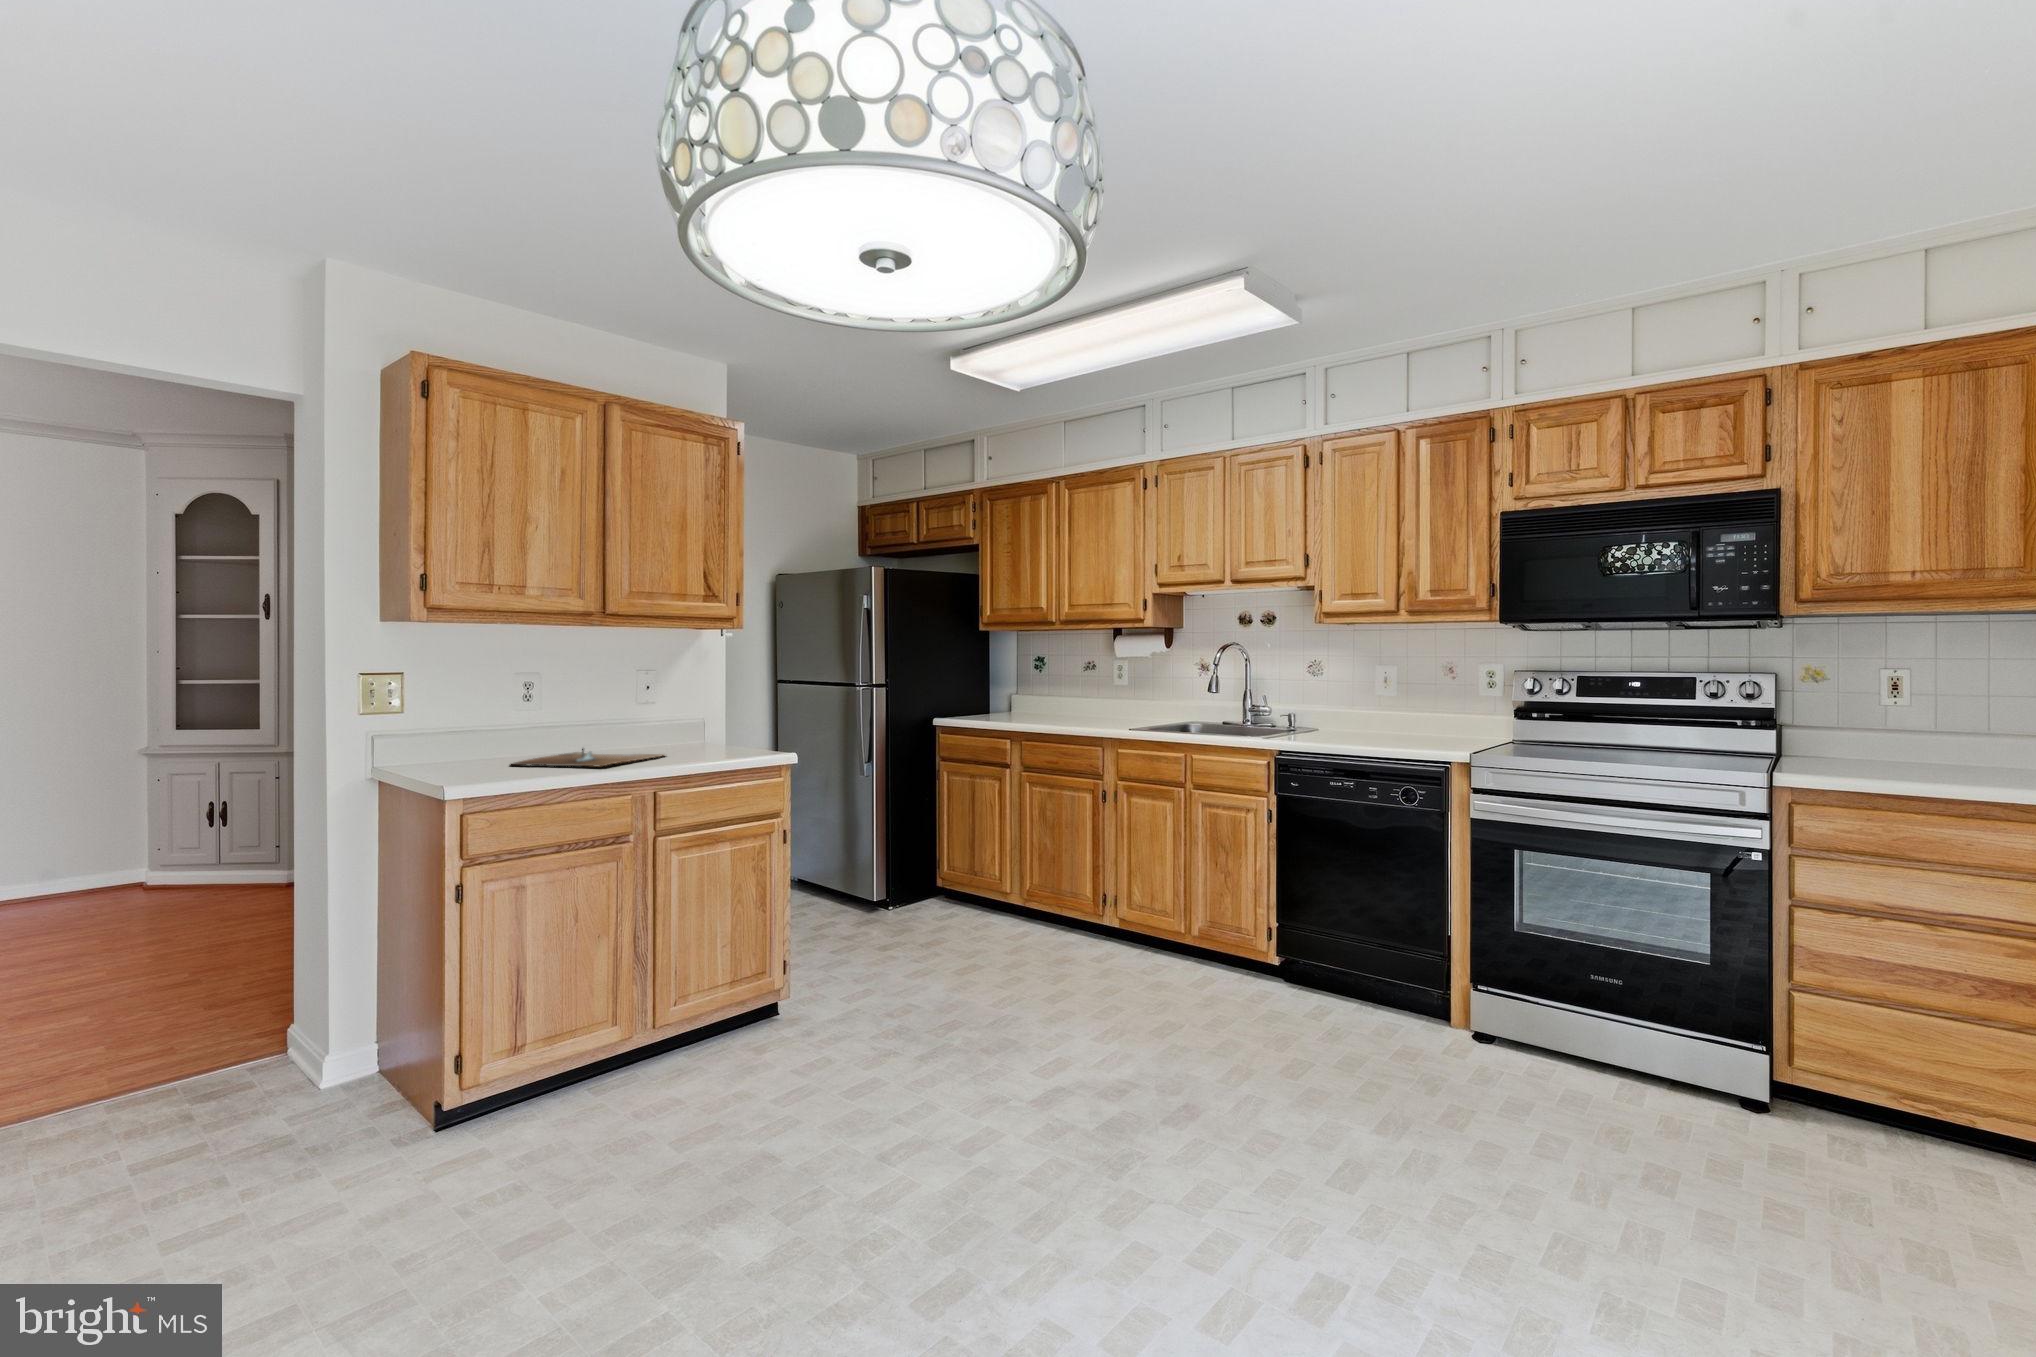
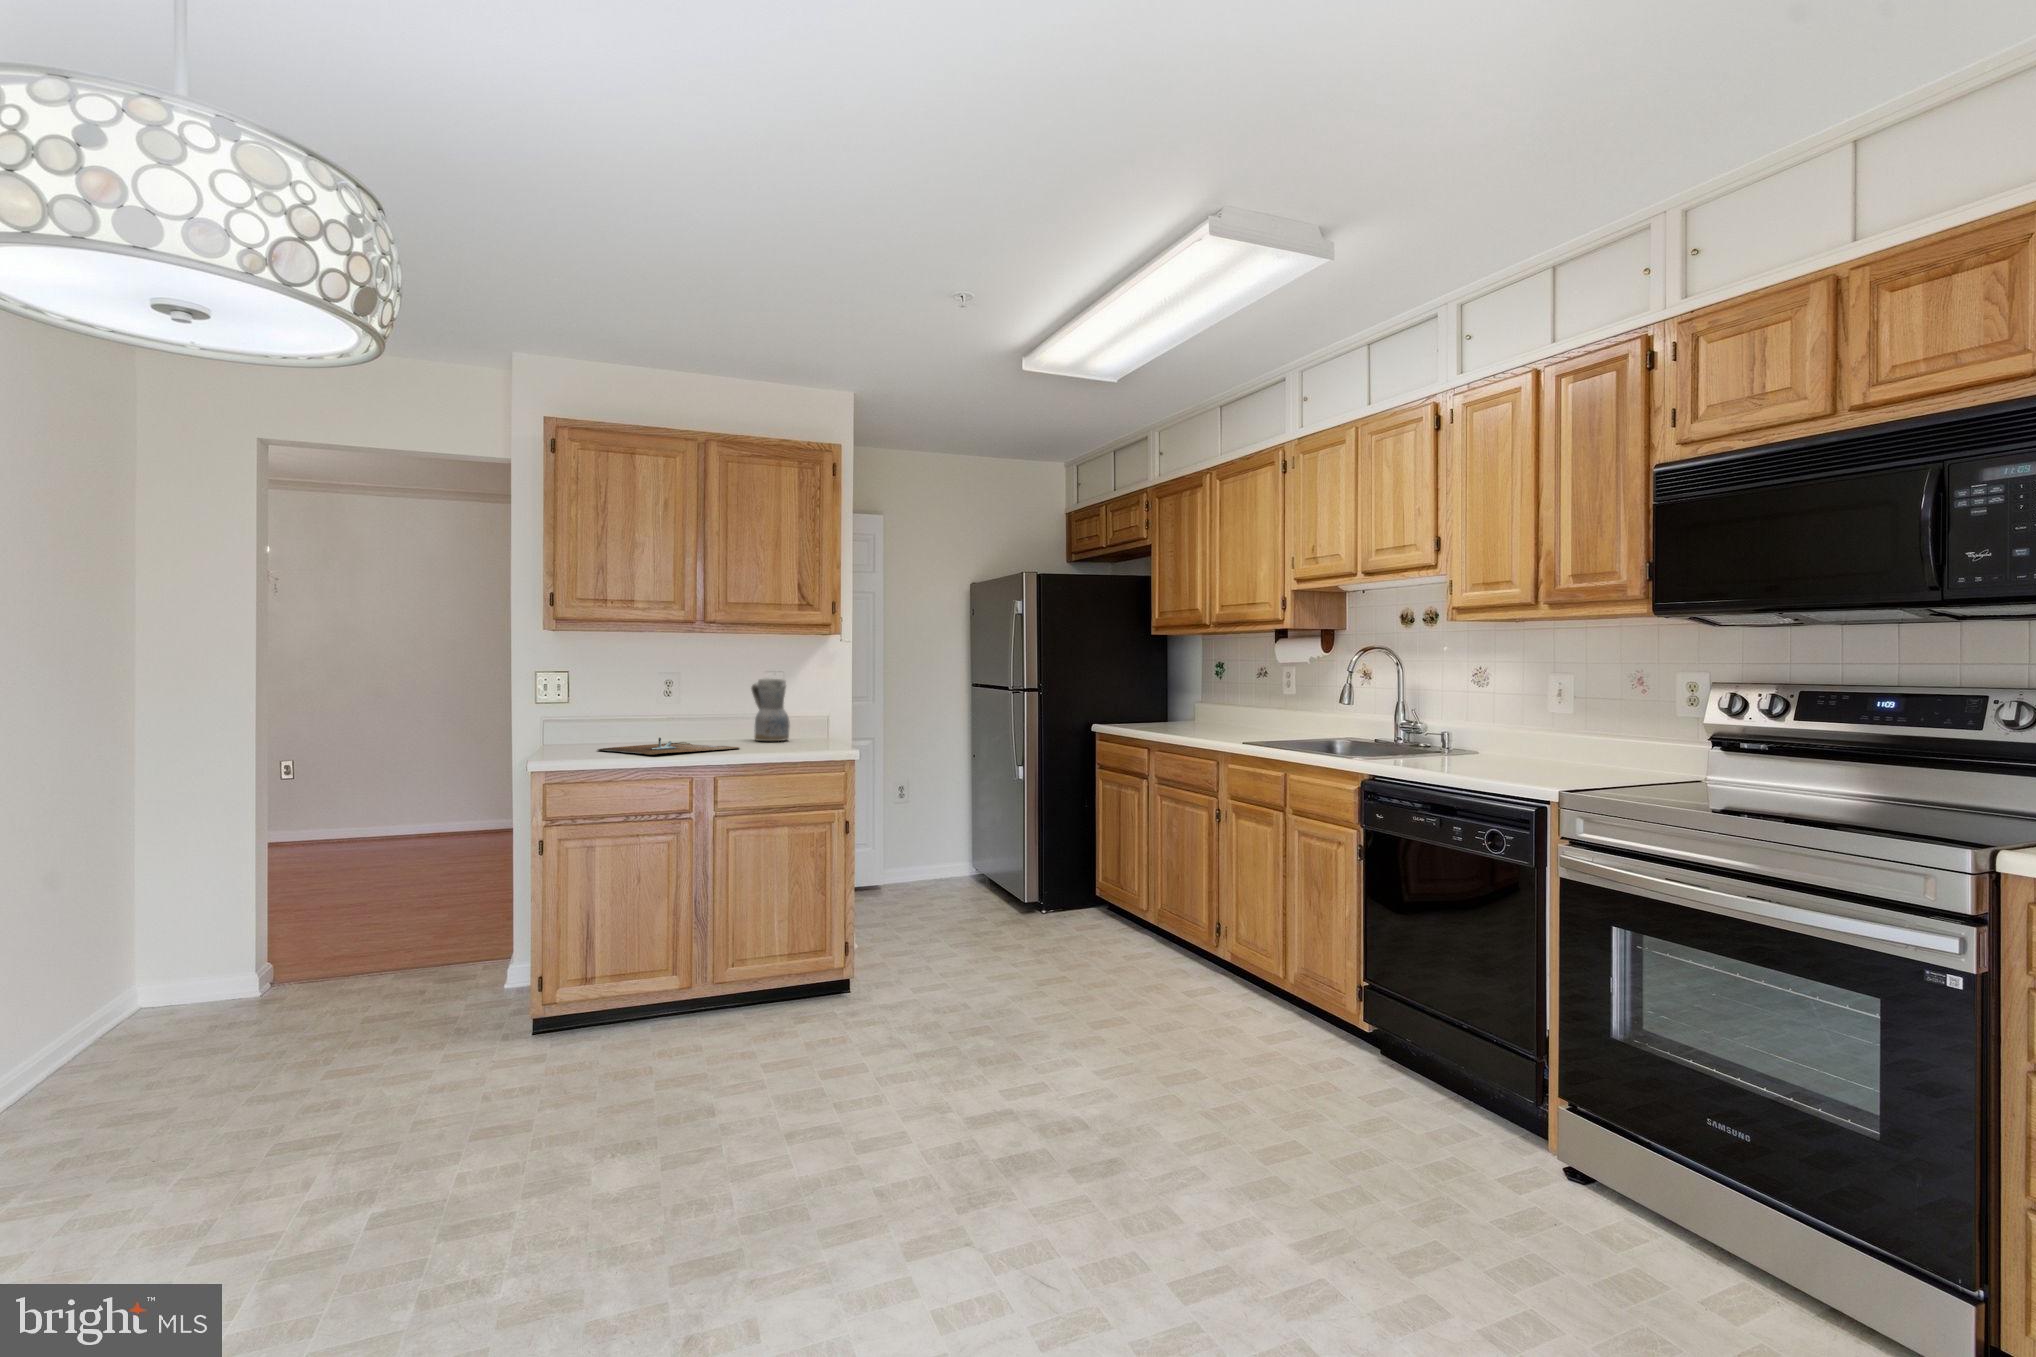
ceramic pitcher: none [641,678,688,747] -> present [751,678,790,741]

